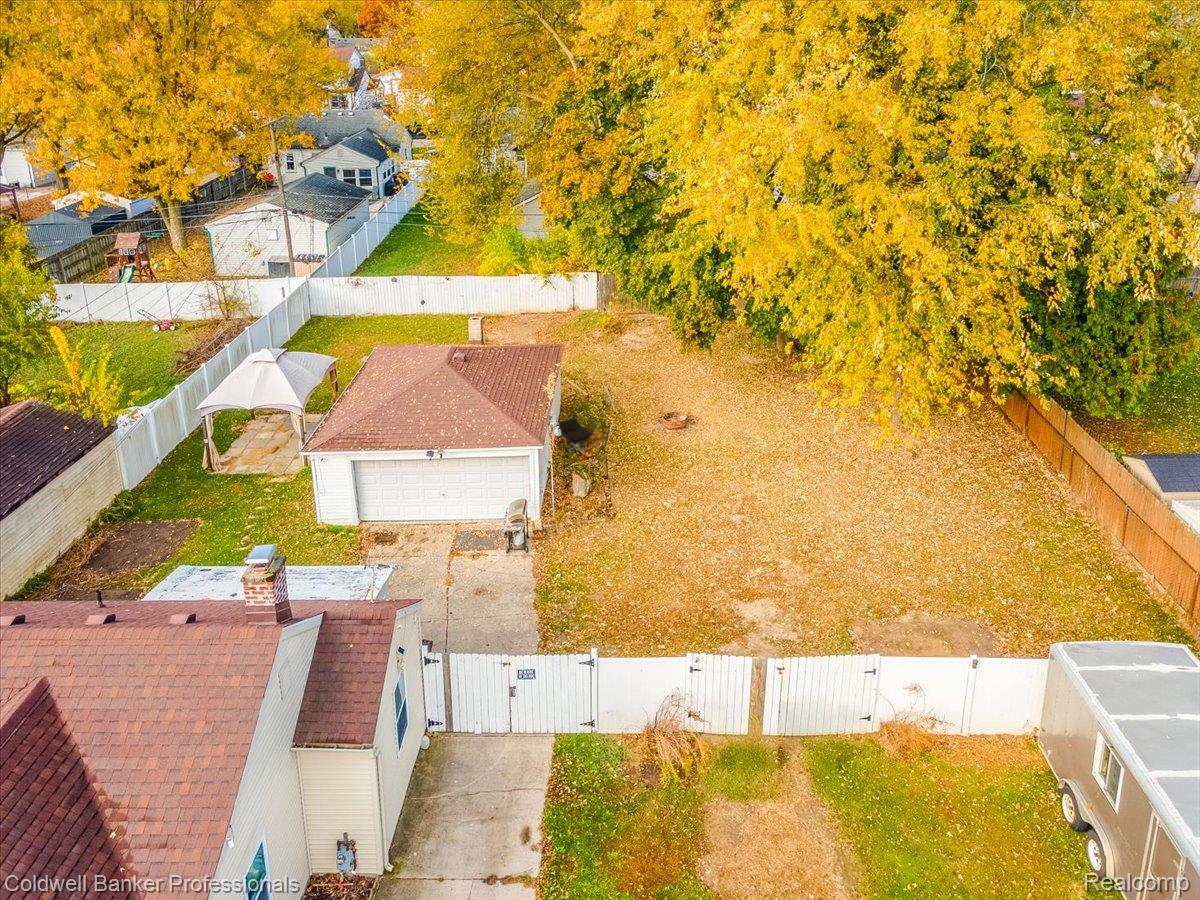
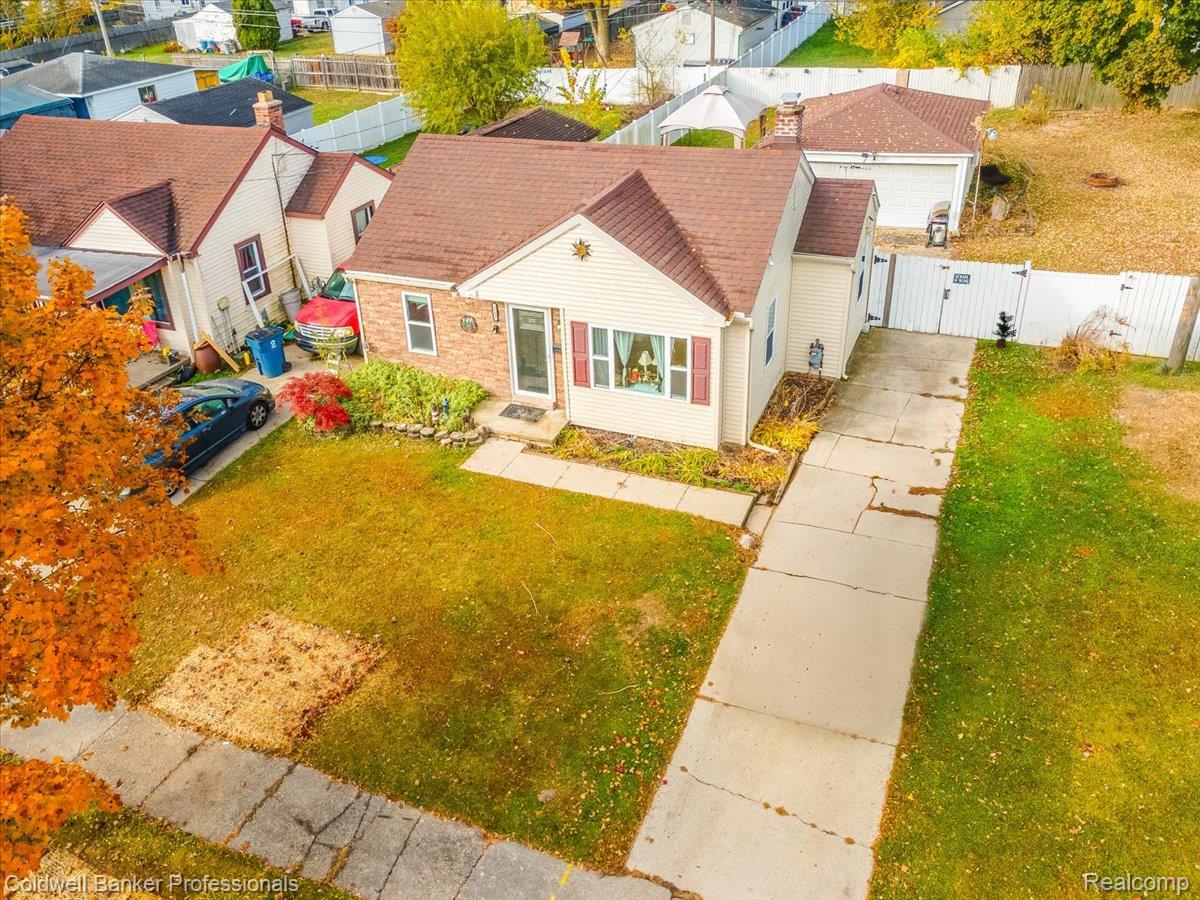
potted plant: none [565,708,591,747] -> present [993,312,1014,348]

